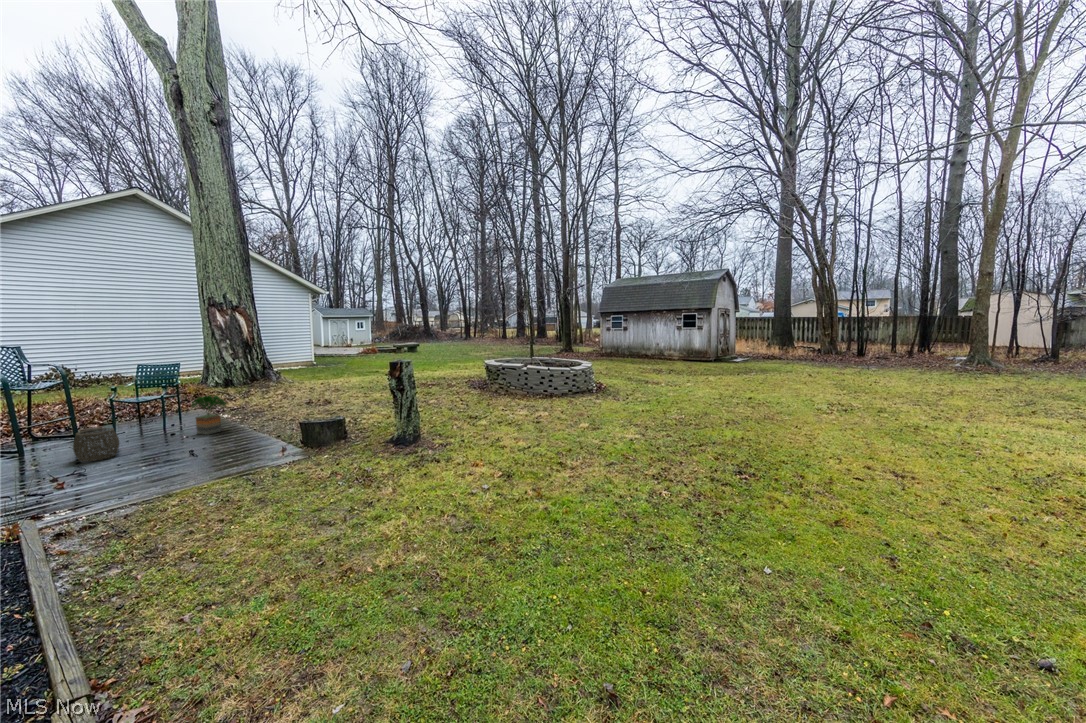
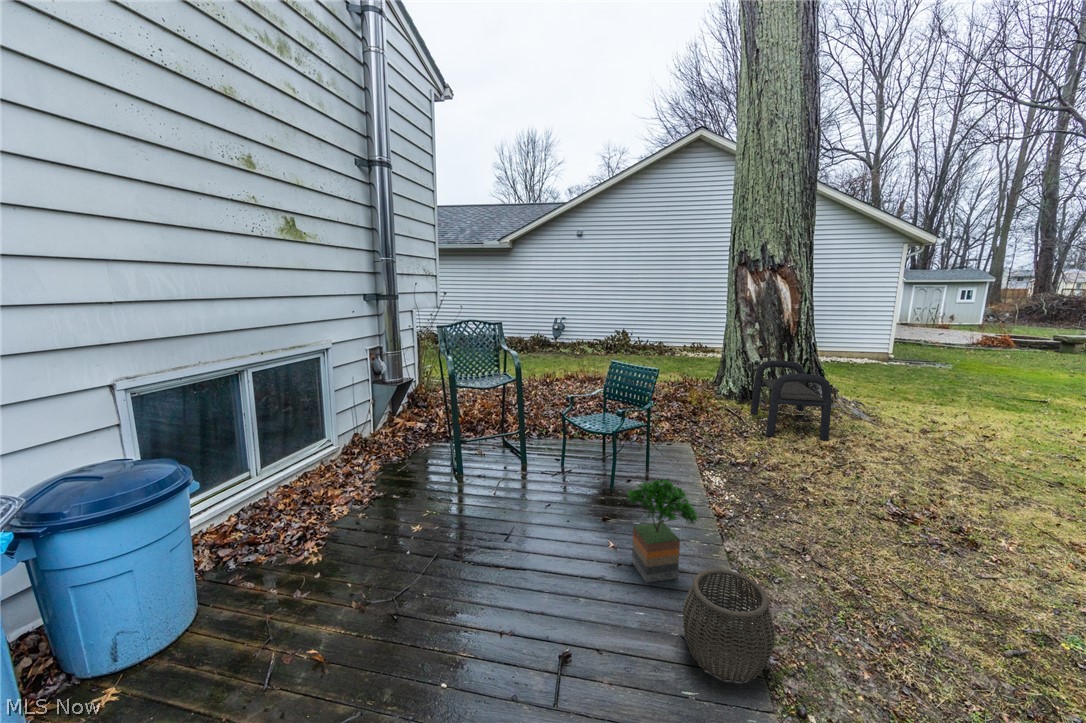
bench: none [232,359,279,397] -> present [751,361,832,440]
woven basket: present [73,428,119,462] -> present [683,569,775,682]

